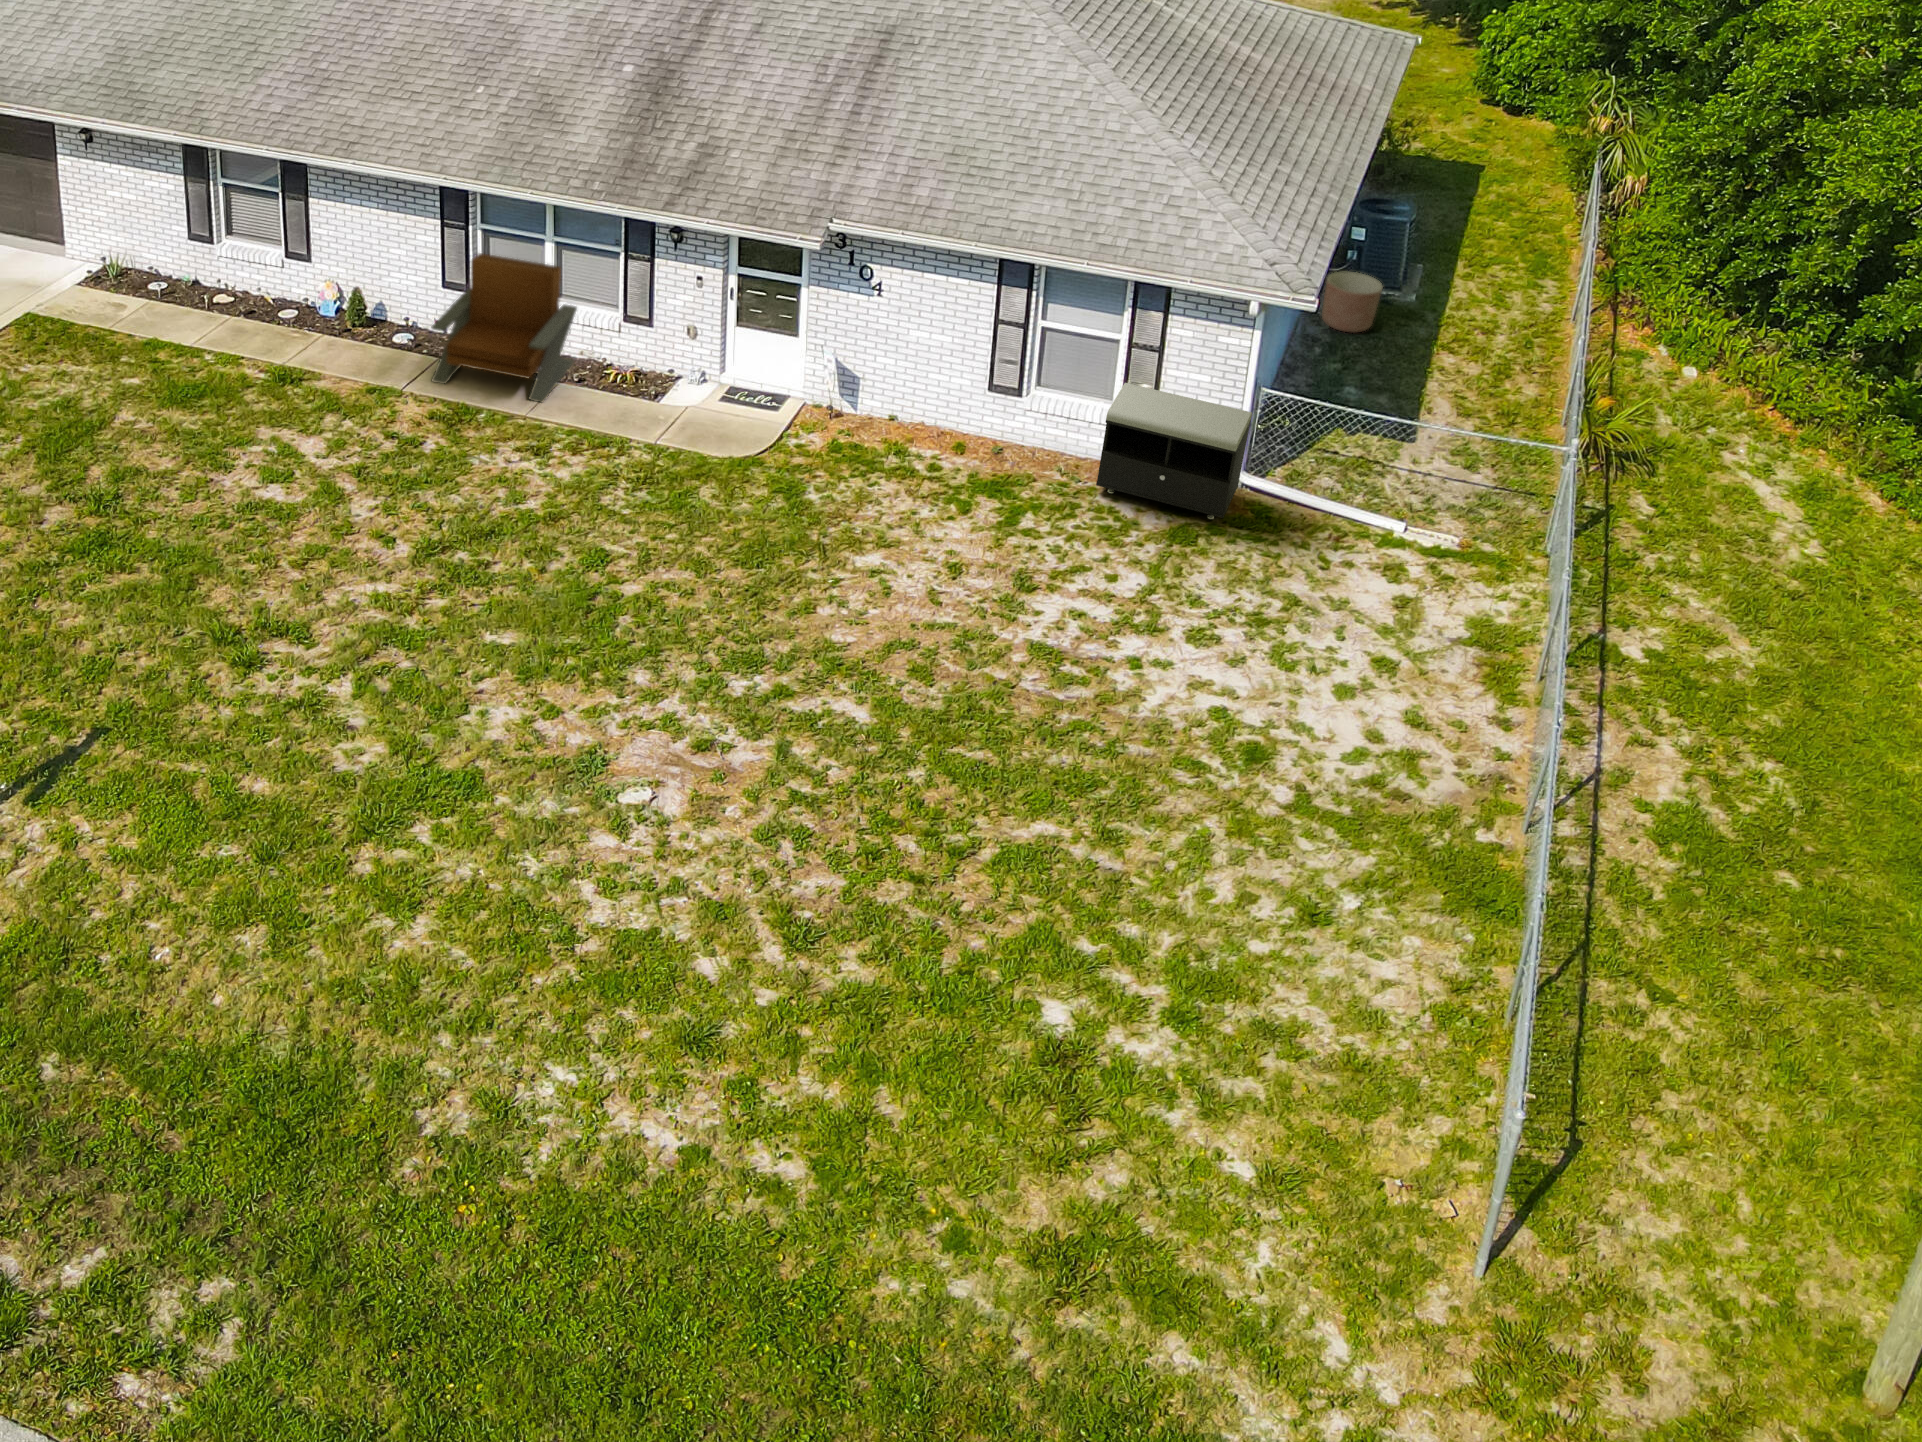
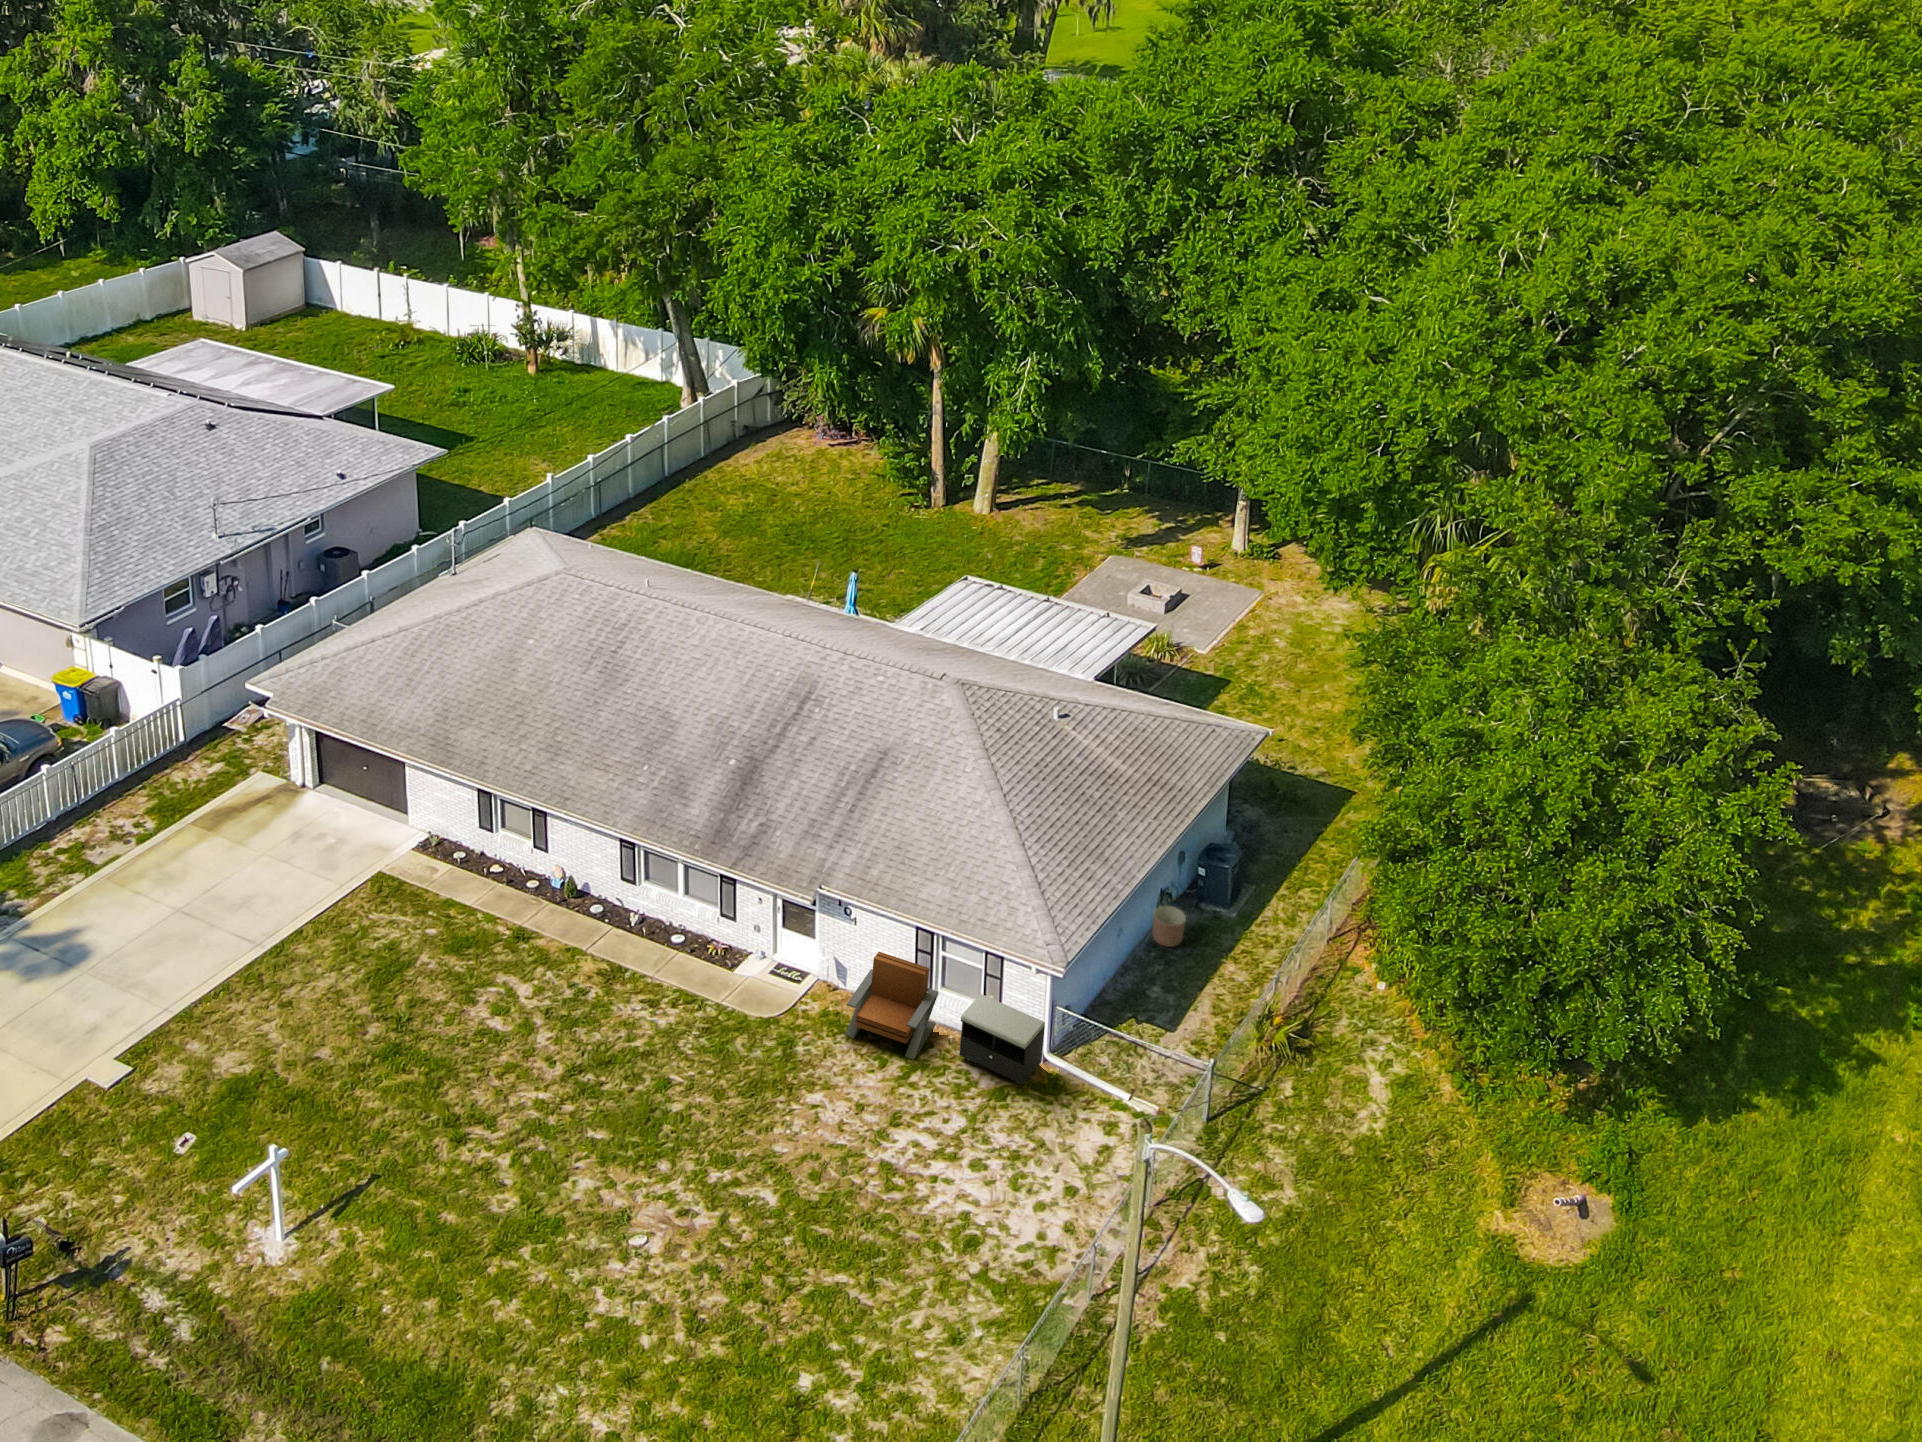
lounge chair: present [432,253,577,402] -> present [845,952,939,1060]

